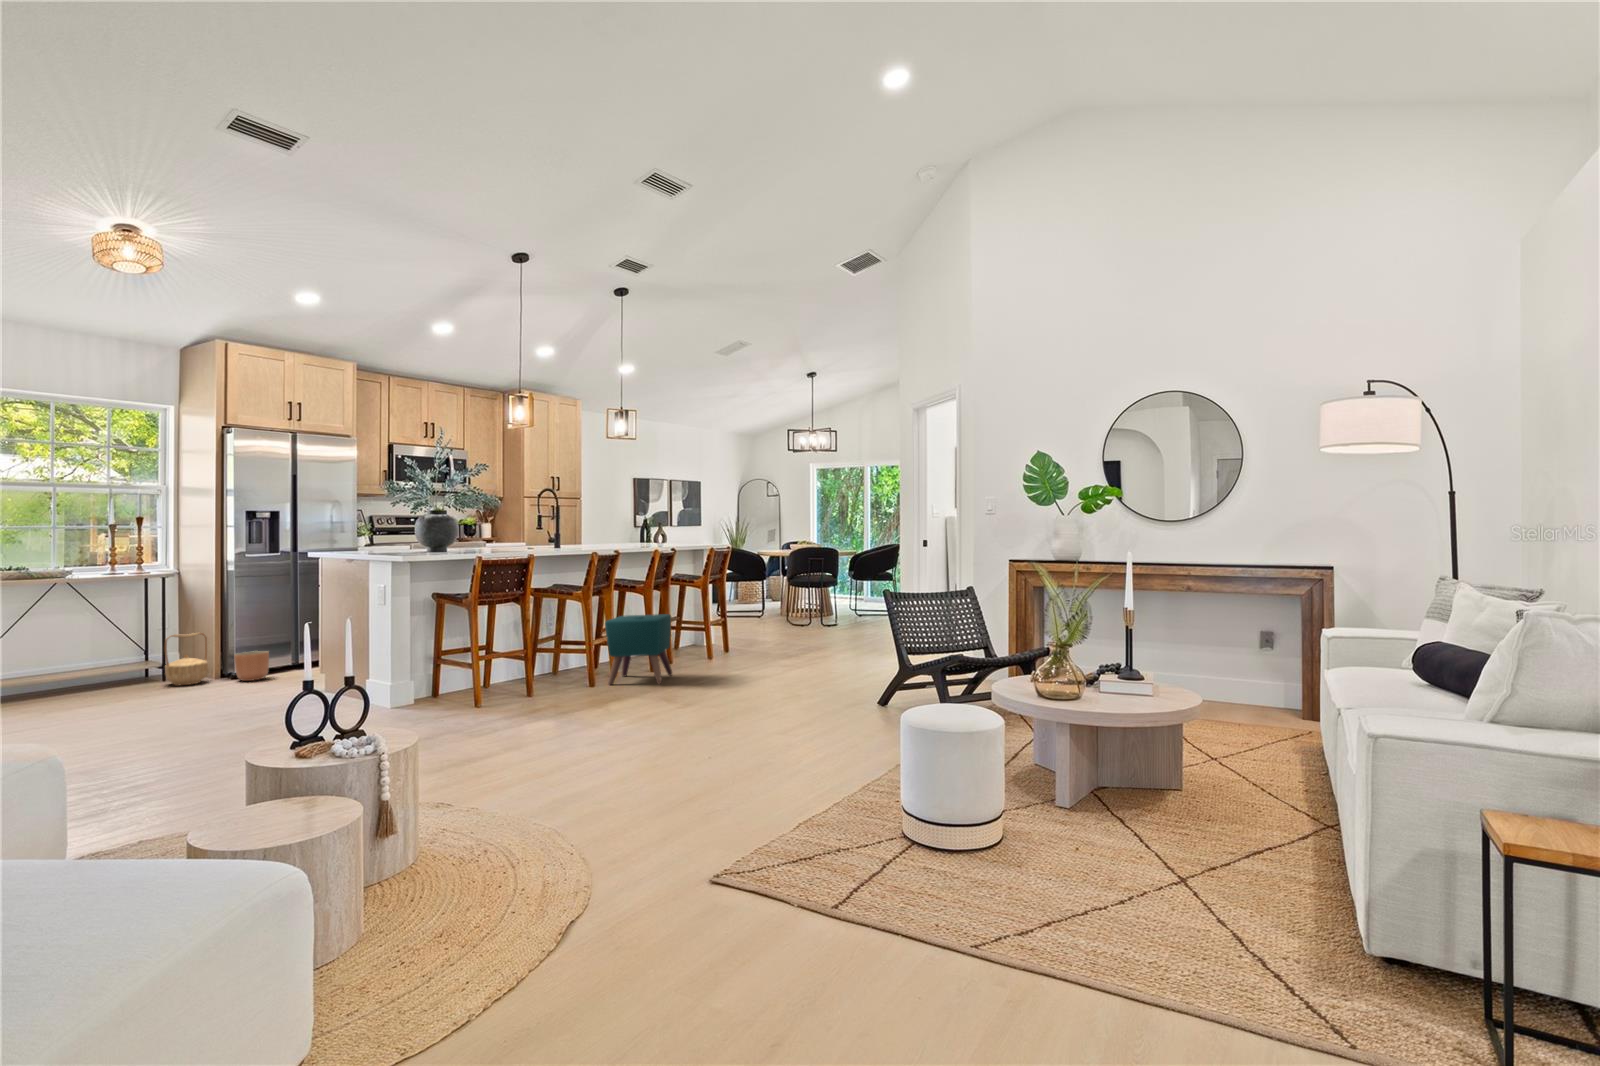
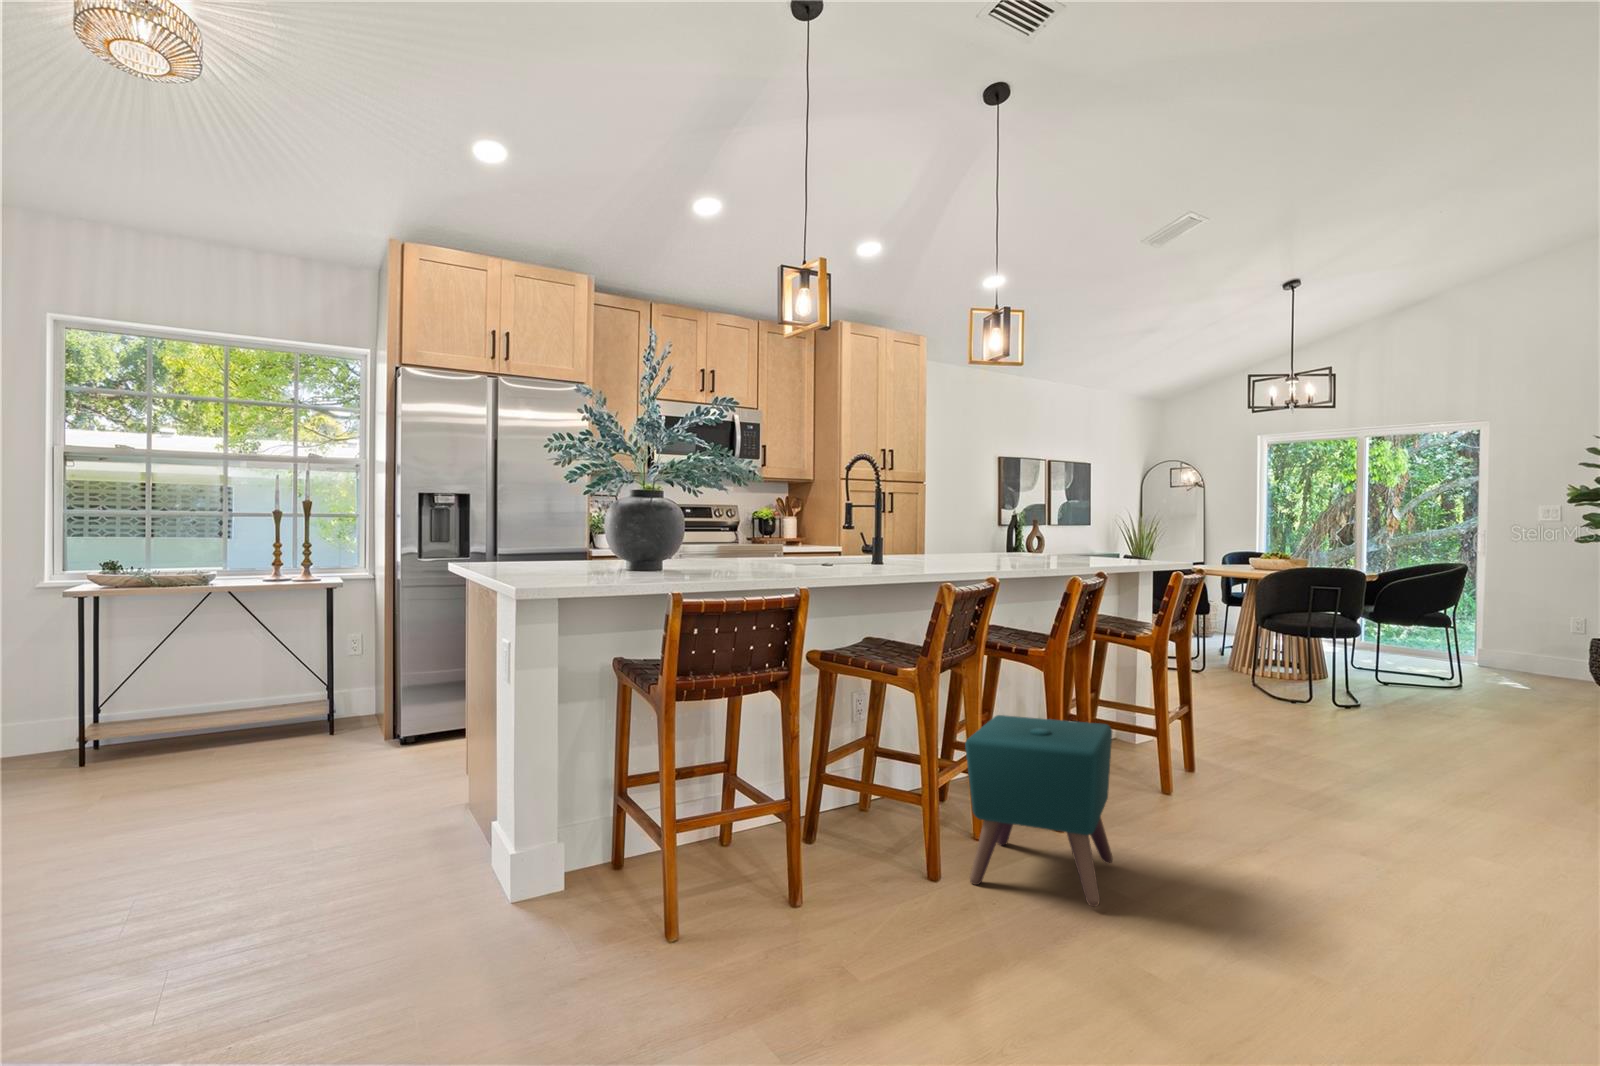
basket: present [164,633,208,686] -> none [299,675,370,757]
planter: present [234,651,269,681] -> none [394,708,443,757]

